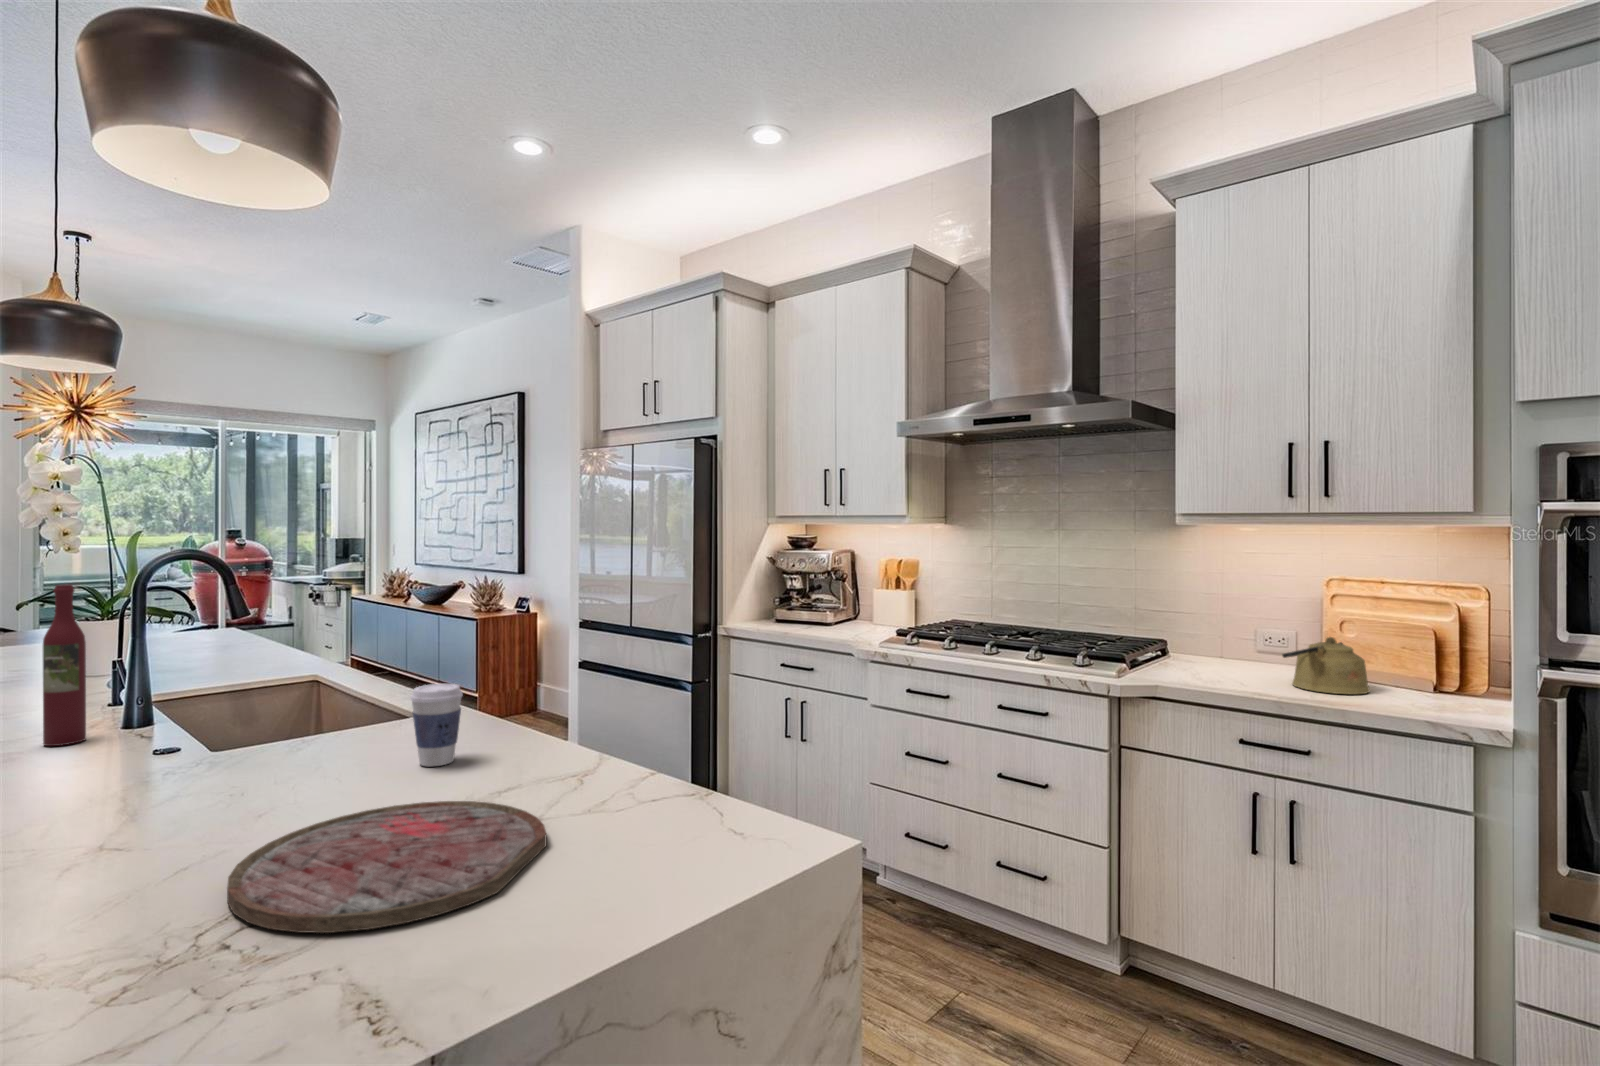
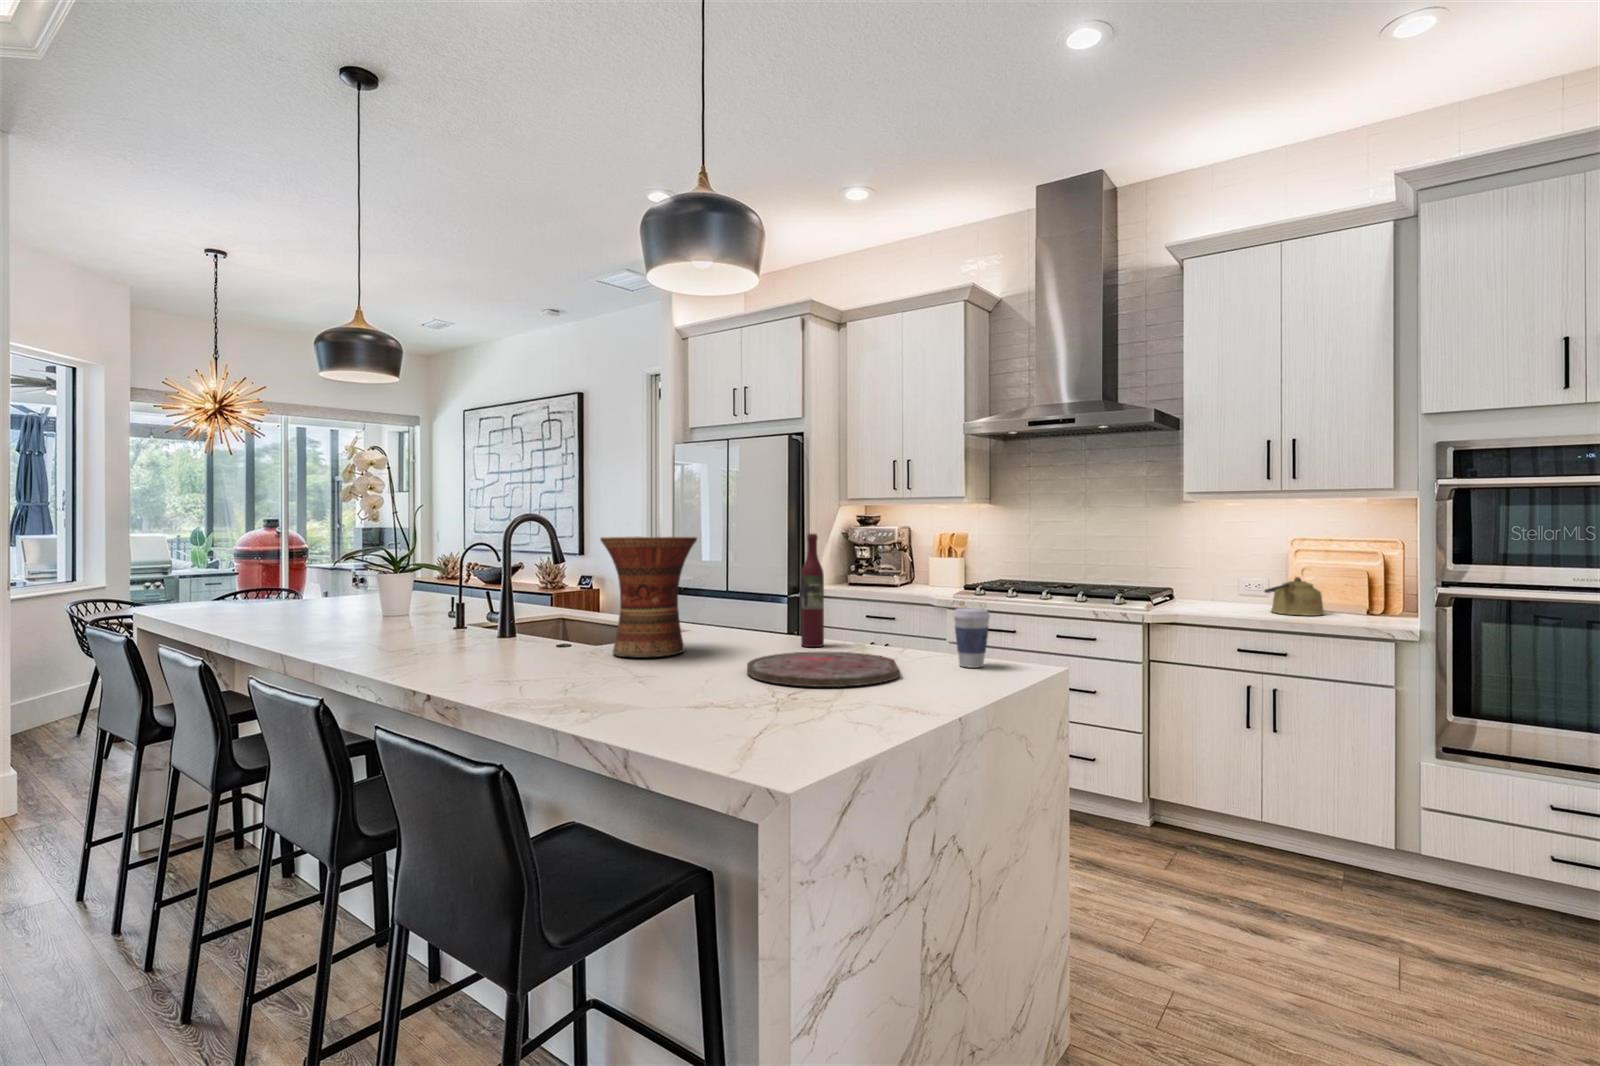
wine bottle: present [43,584,86,746] -> present [801,533,824,647]
vase: none [123,595,311,804] -> present [600,537,697,657]
coffee cup: present [410,684,463,767] -> present [953,608,990,668]

